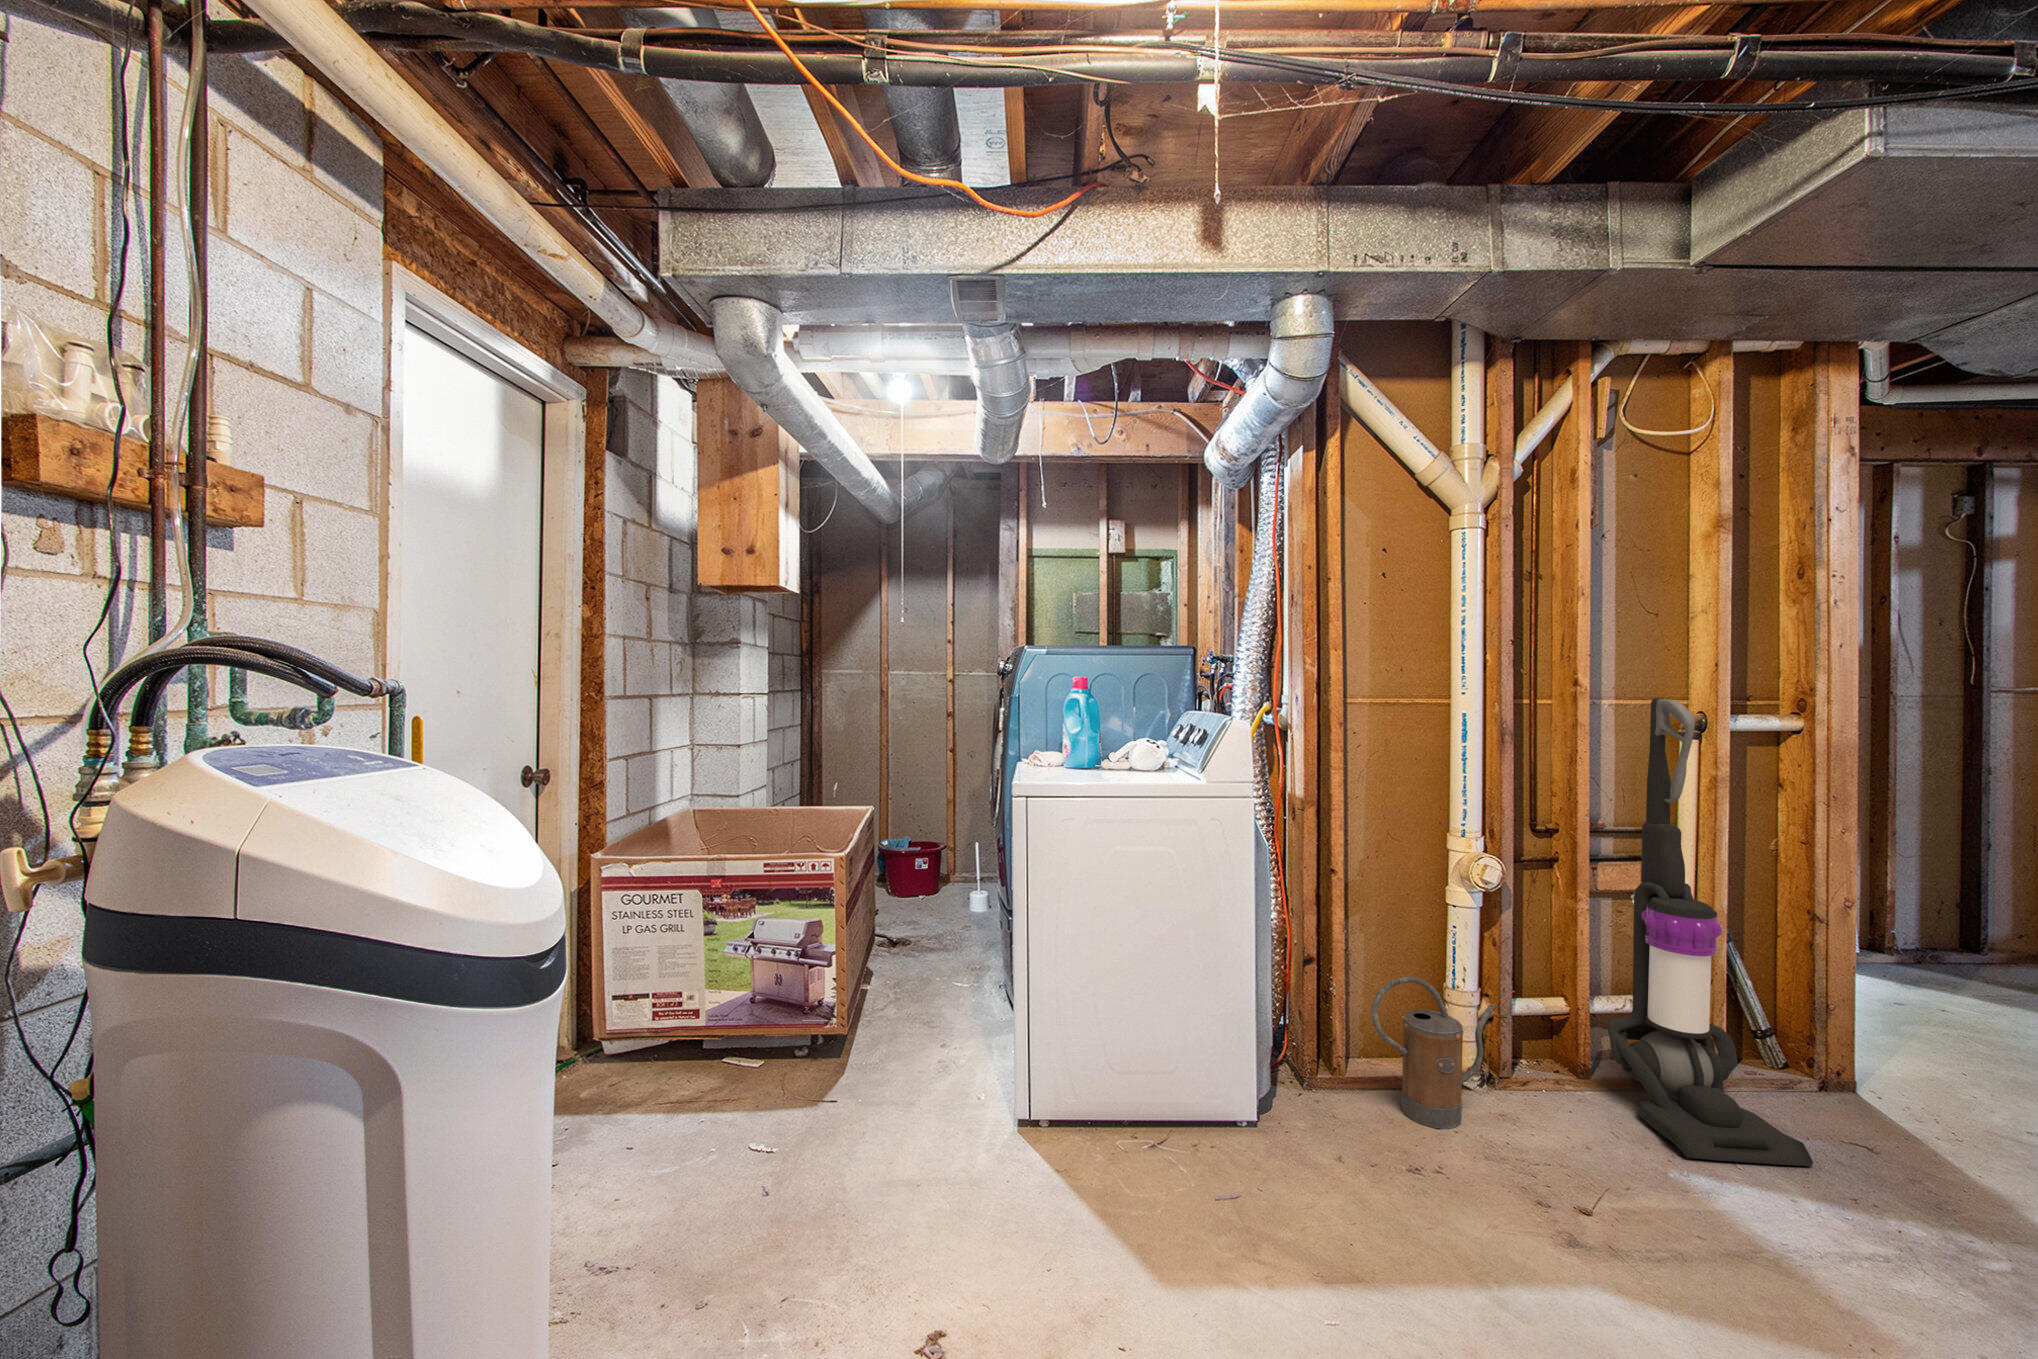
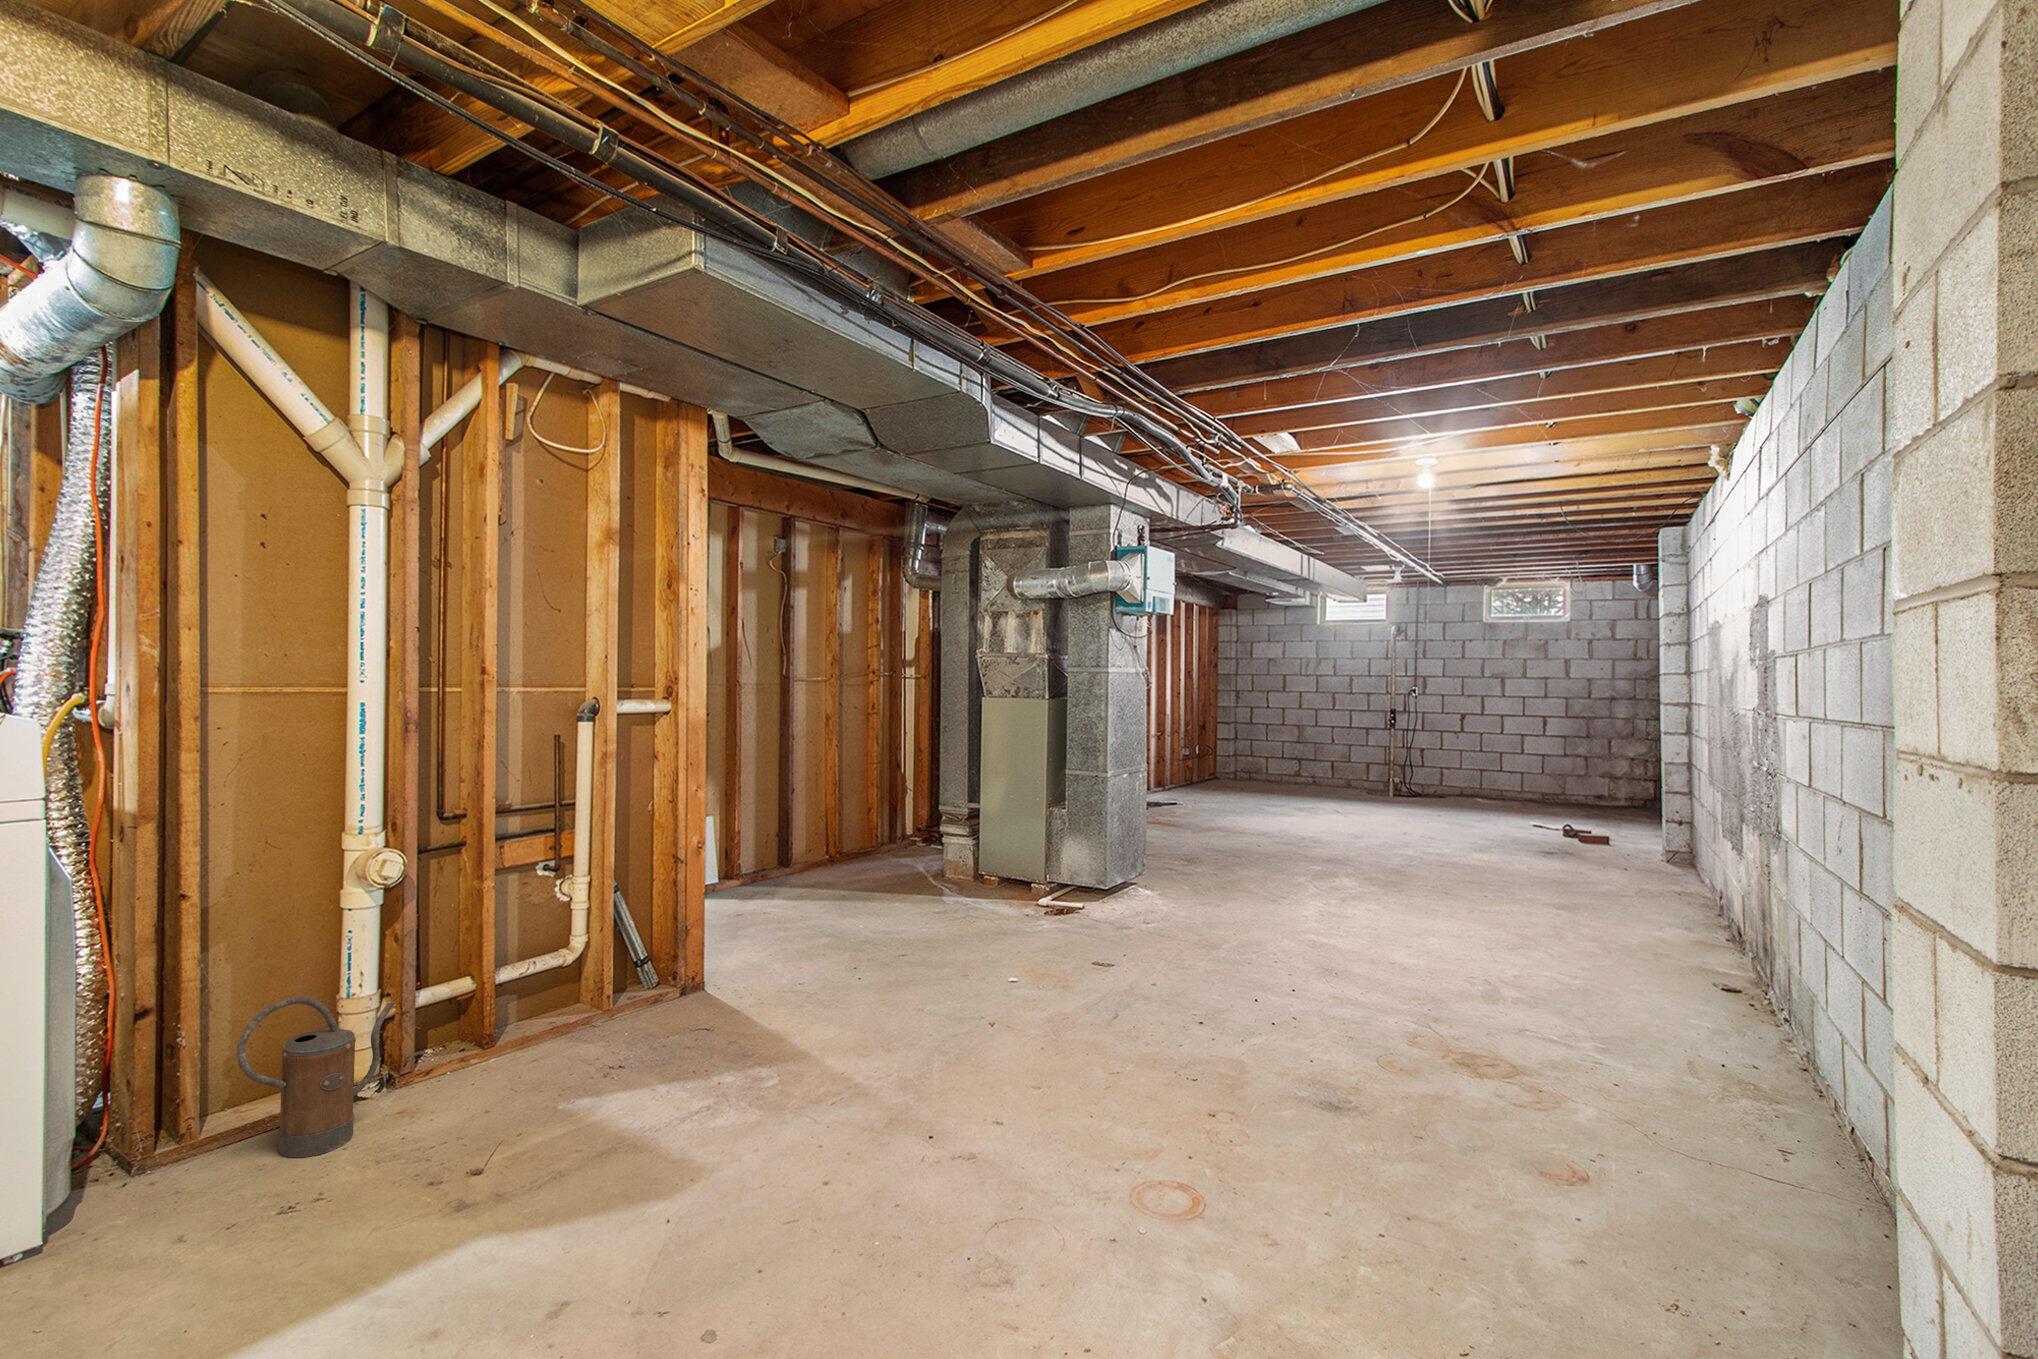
vacuum cleaner: present [1607,698,1813,1166] -> none [510,685,655,1081]

